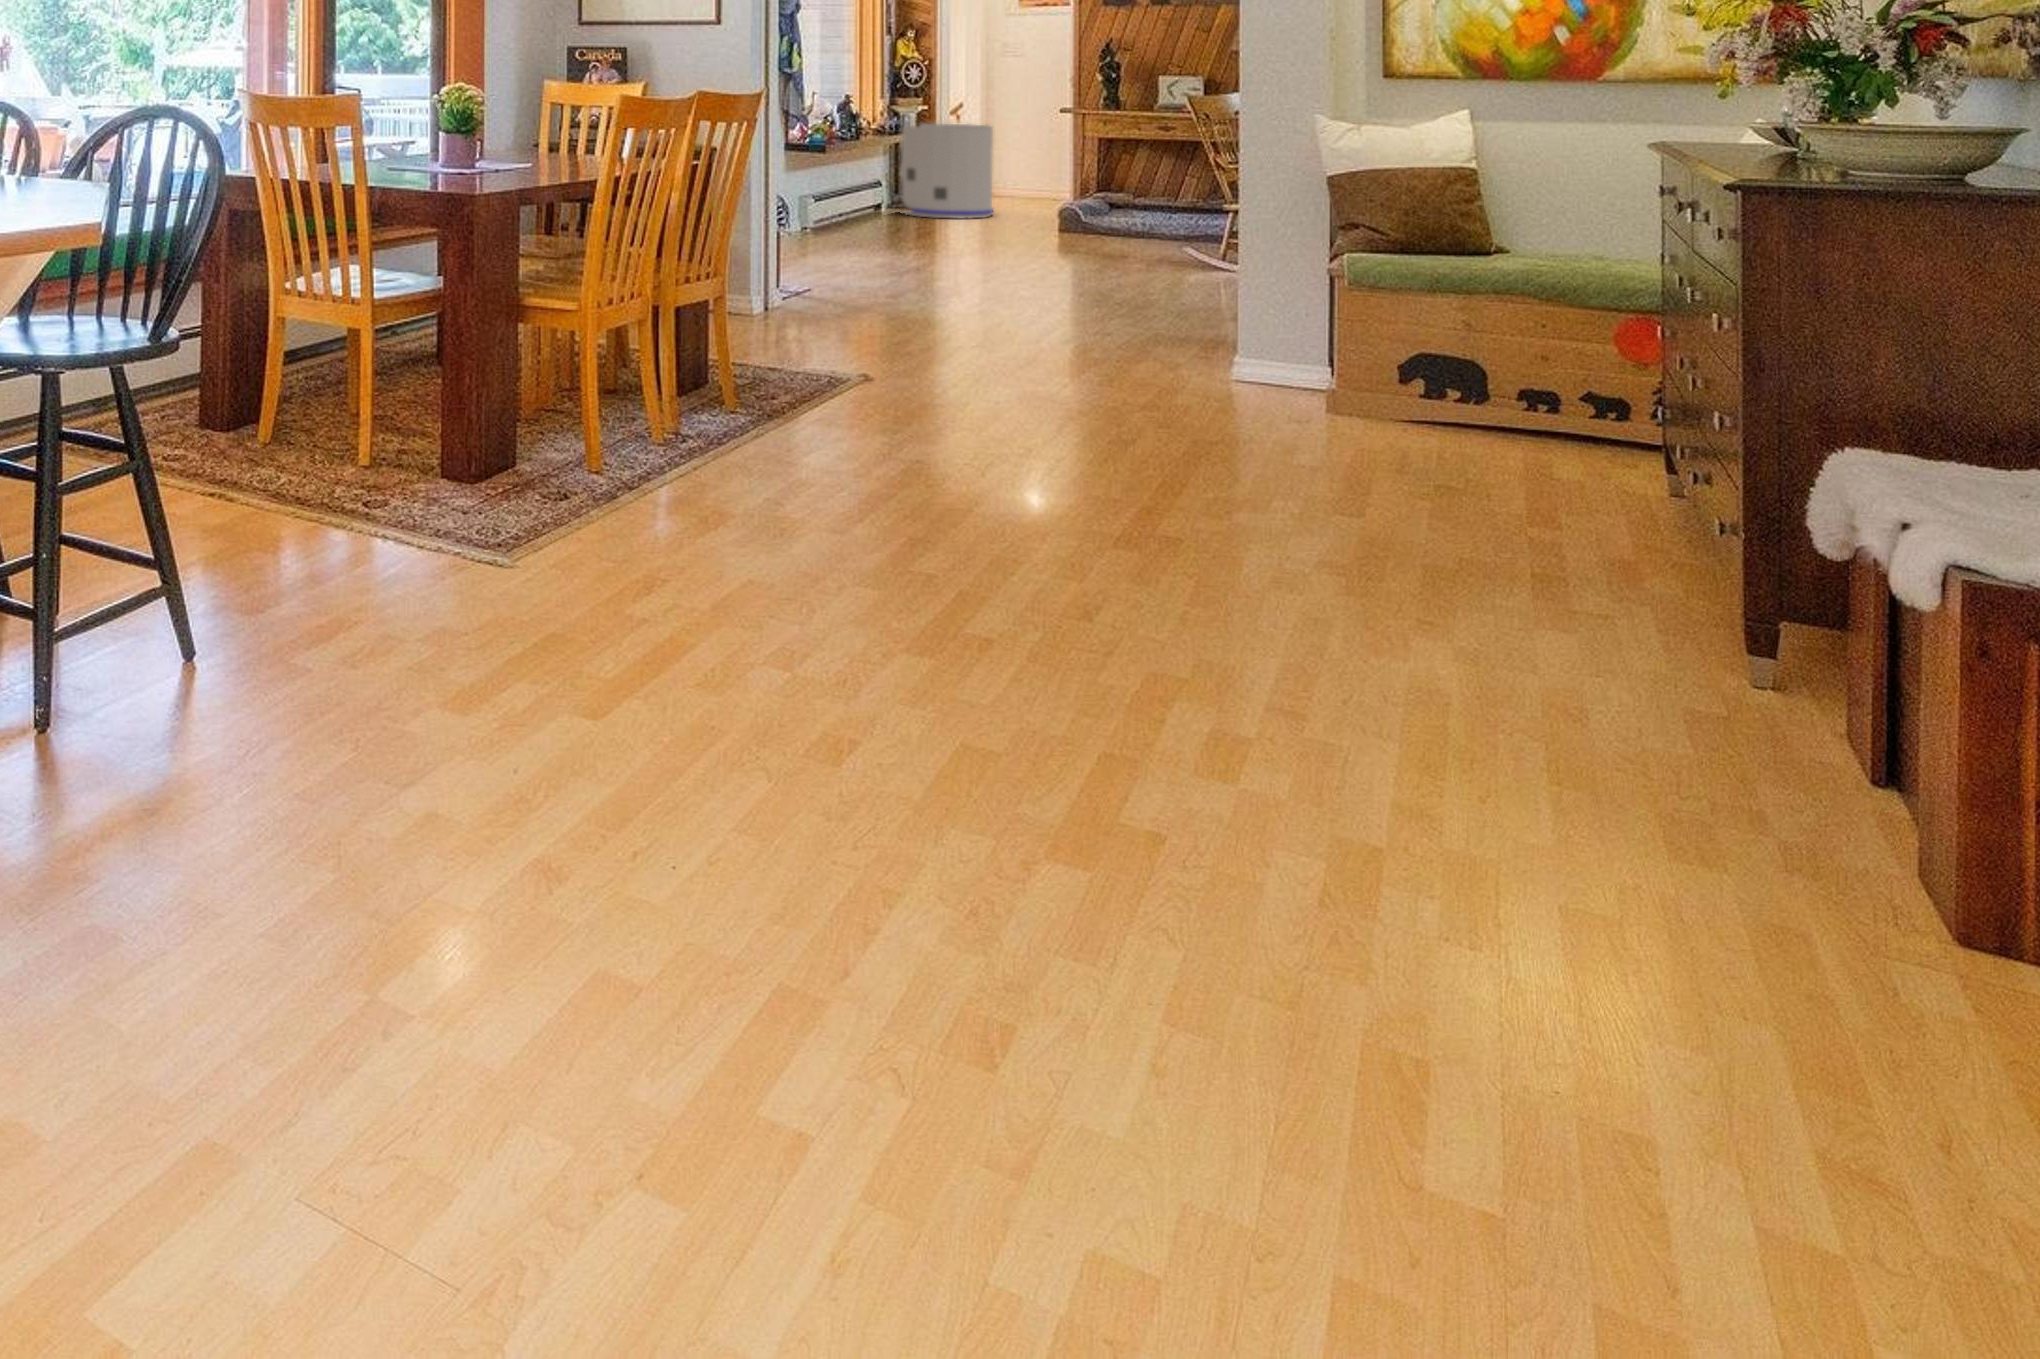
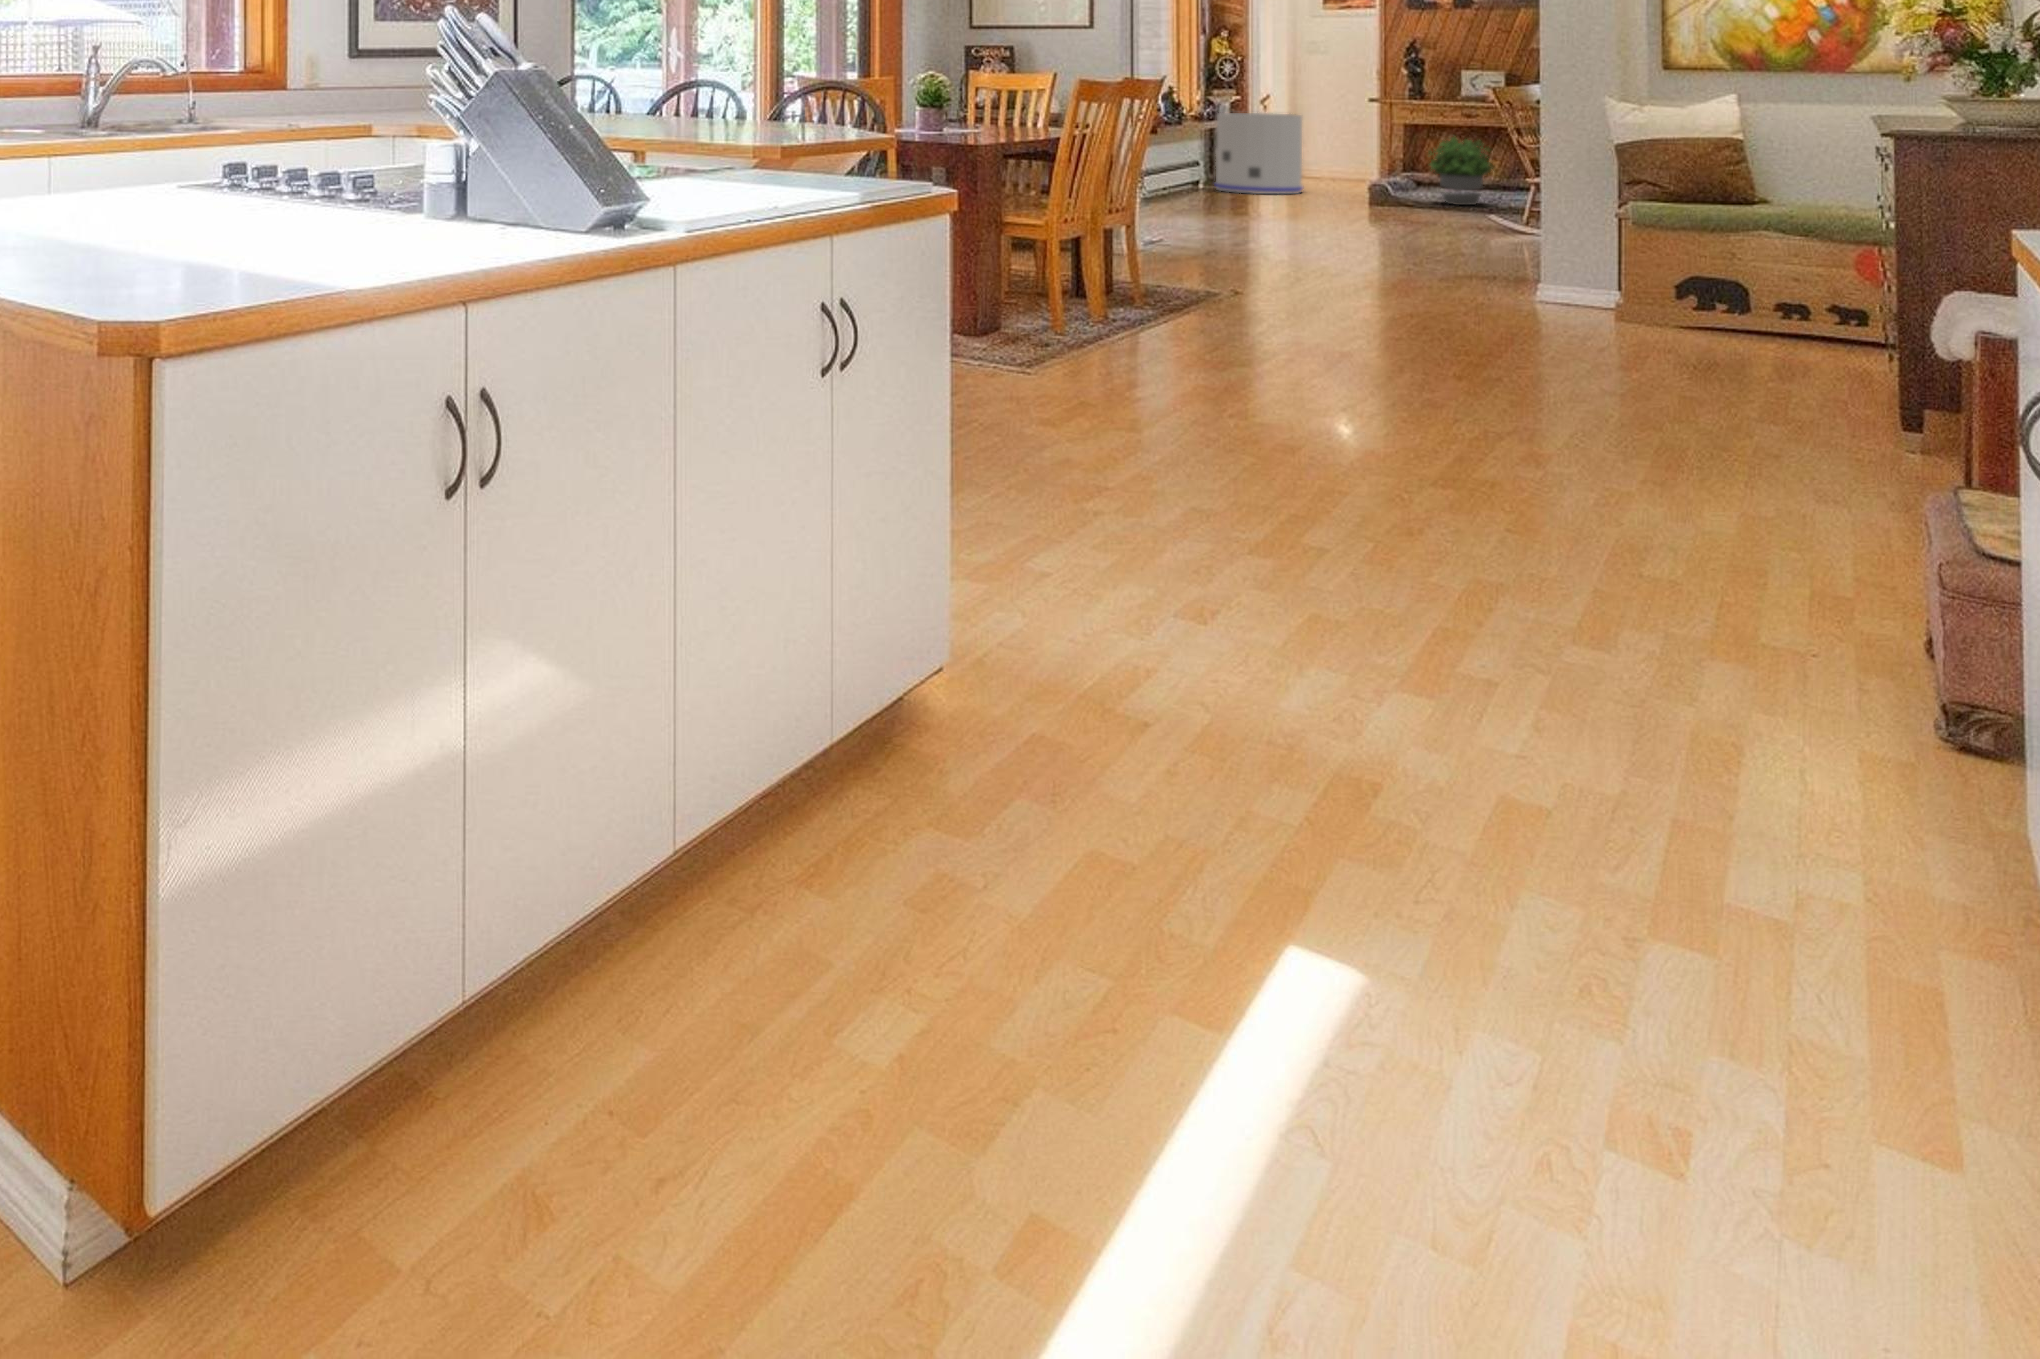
potted plant: none [1124,149,1195,230] -> present [1429,137,1493,205]

